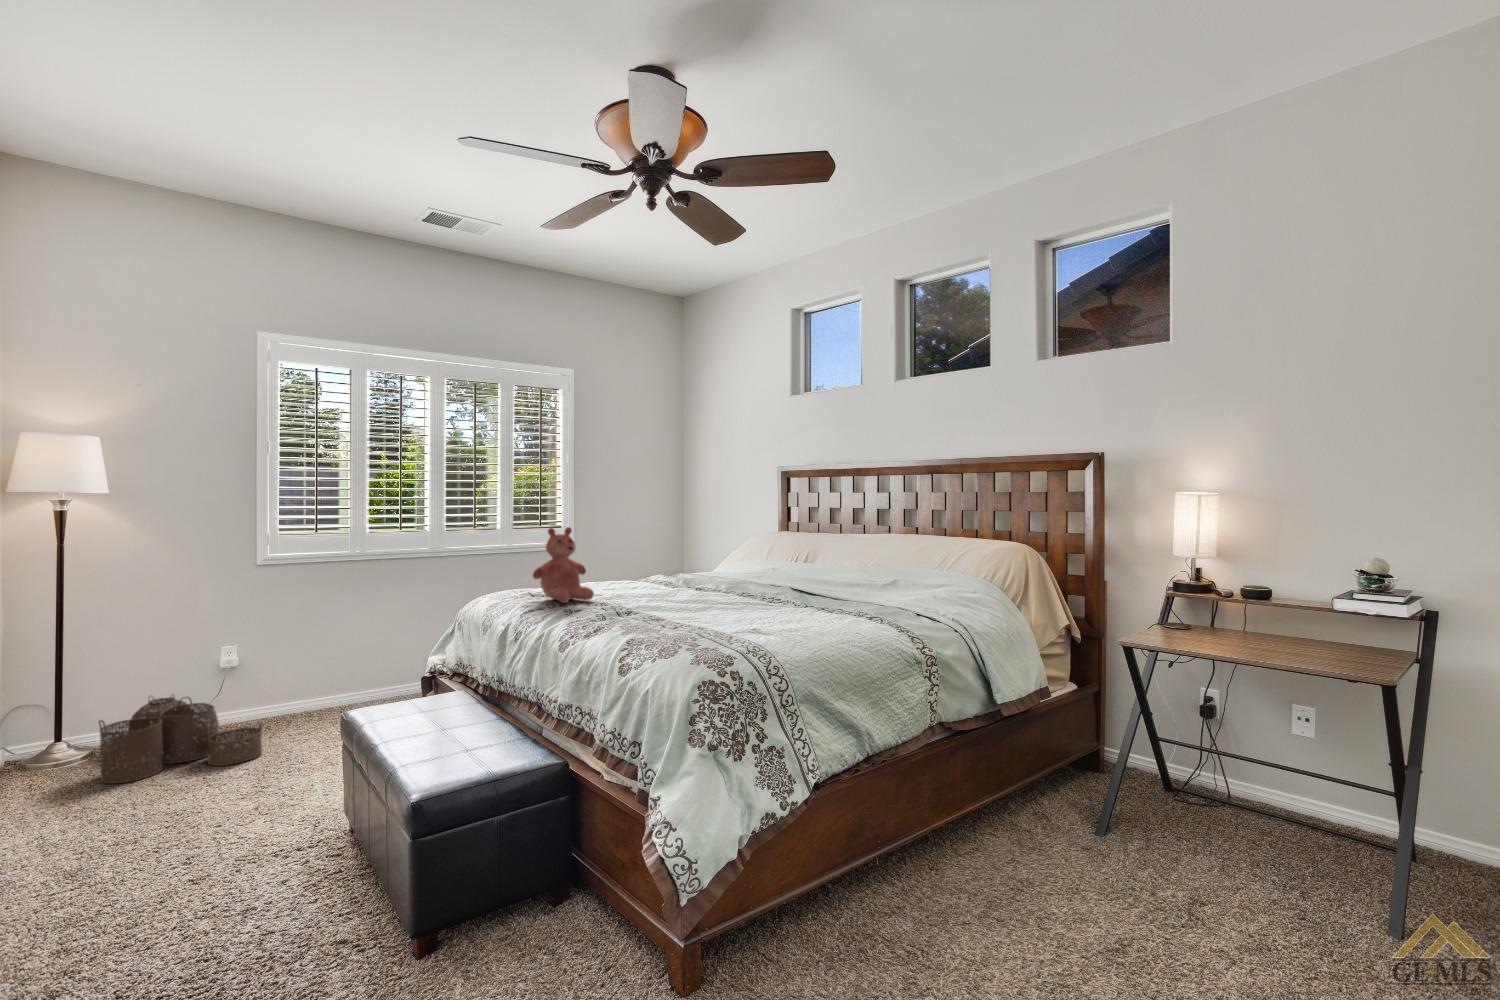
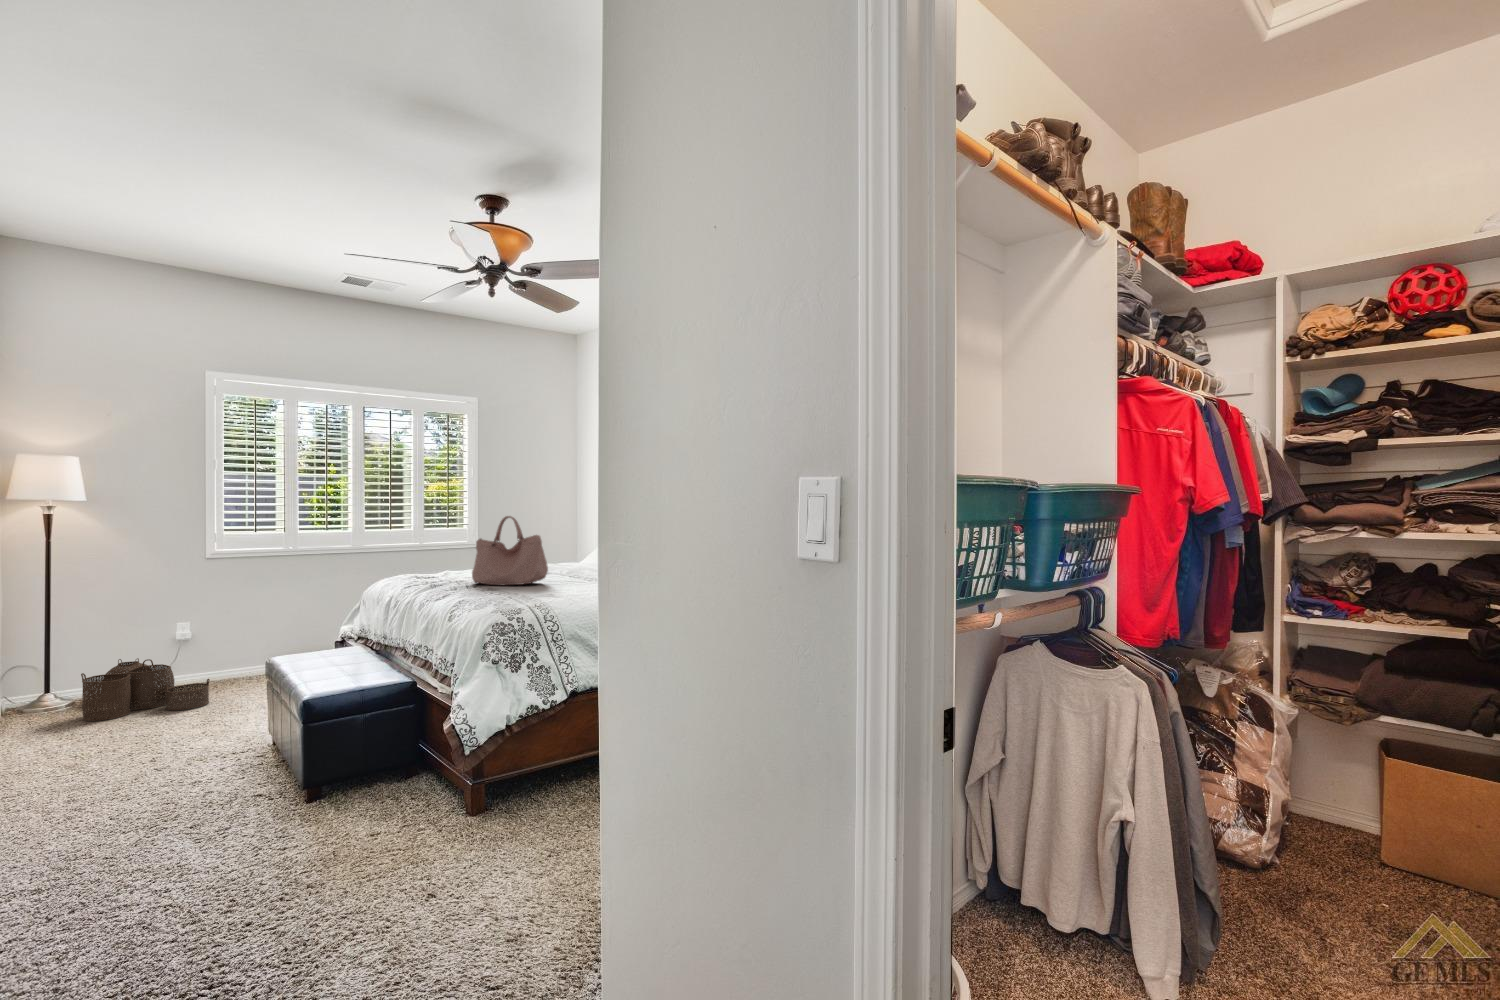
handbag: none [615,513,718,610] -> present [472,516,548,585]
teddy bear: present [533,527,594,603] -> none [412,526,459,582]

